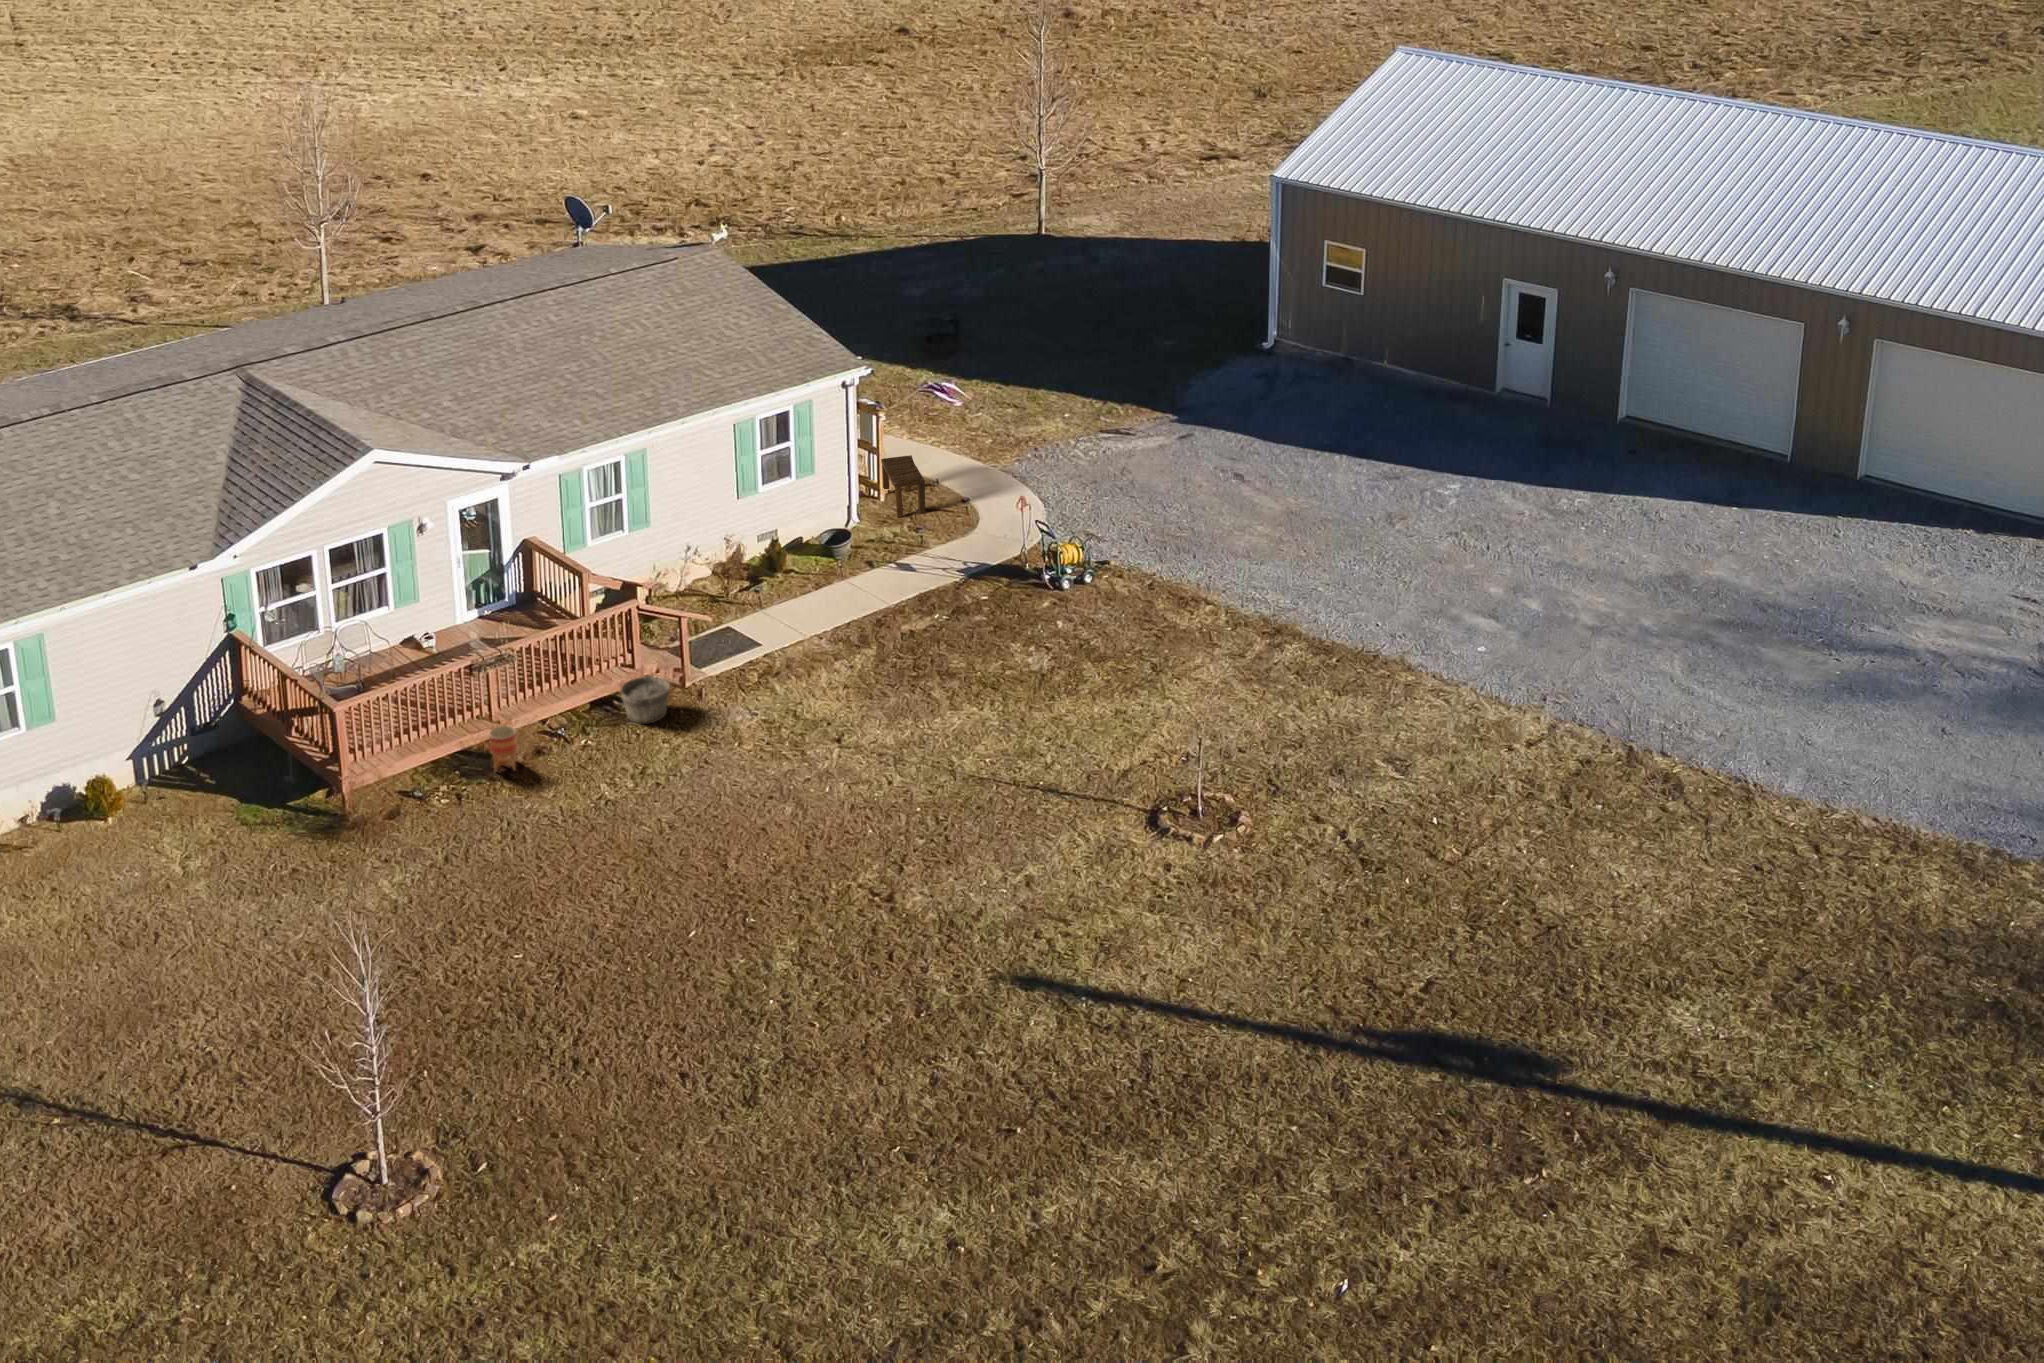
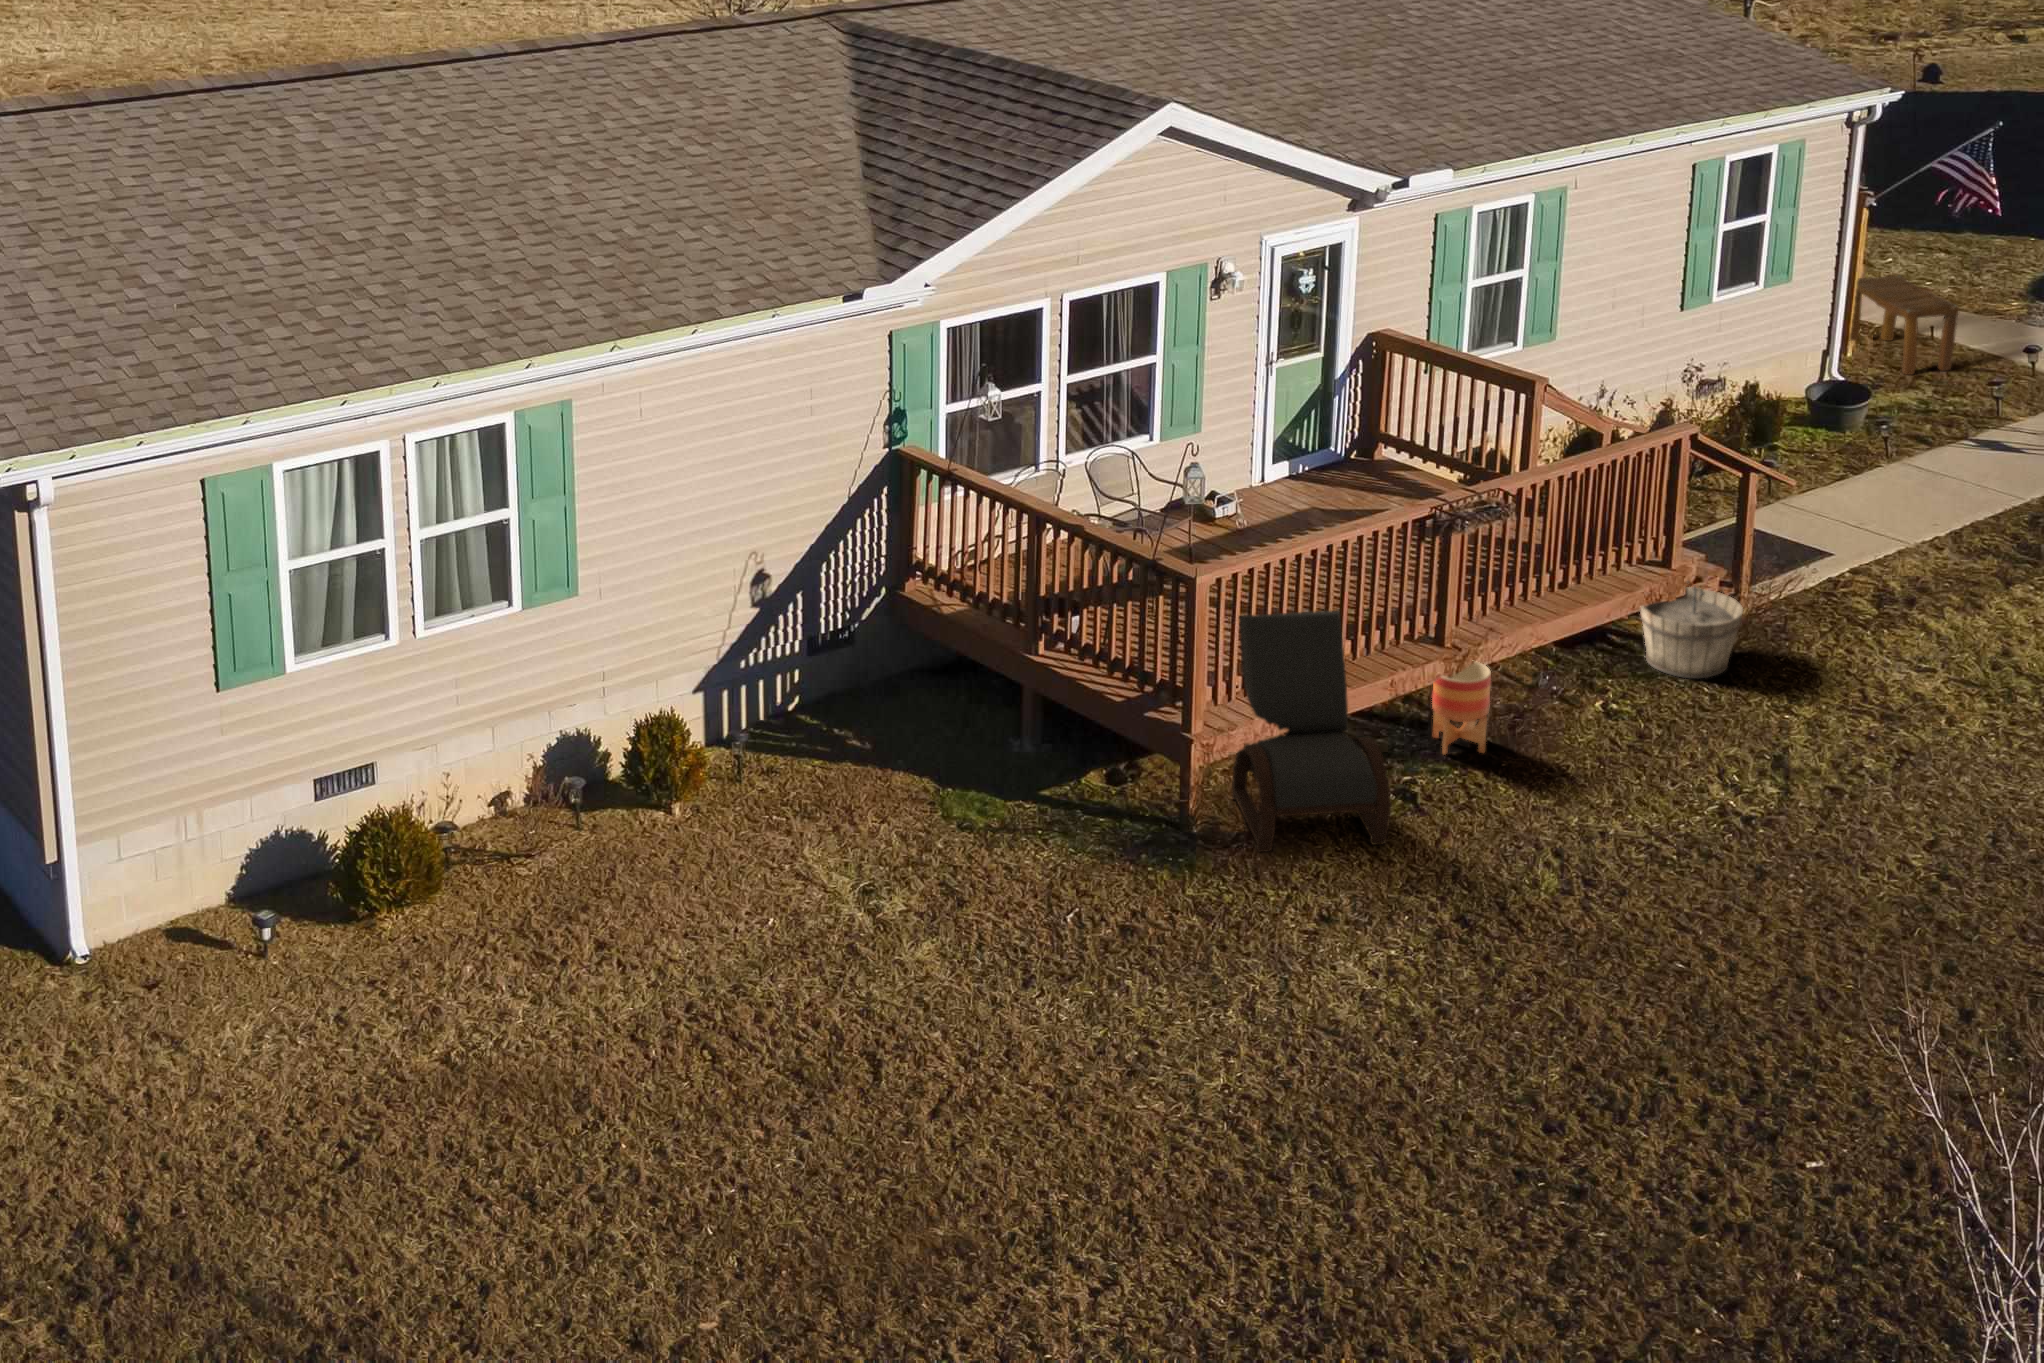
lounge chair: none [375,710,441,828] -> present [1232,610,1392,852]

